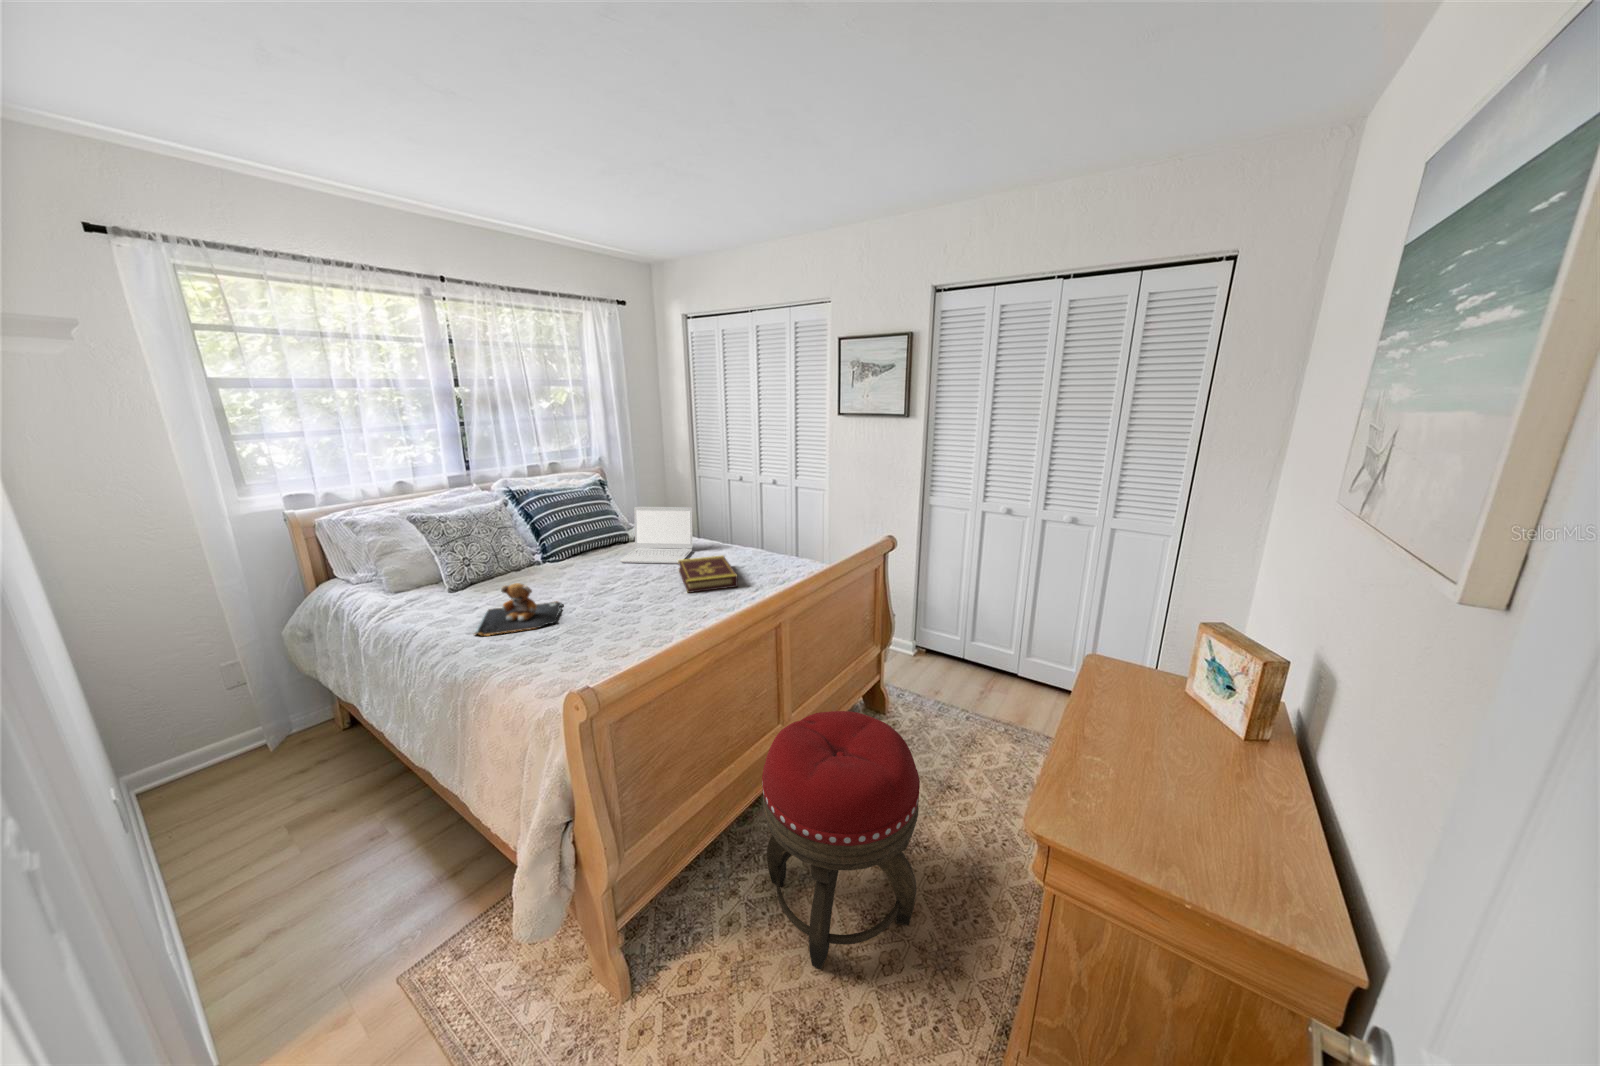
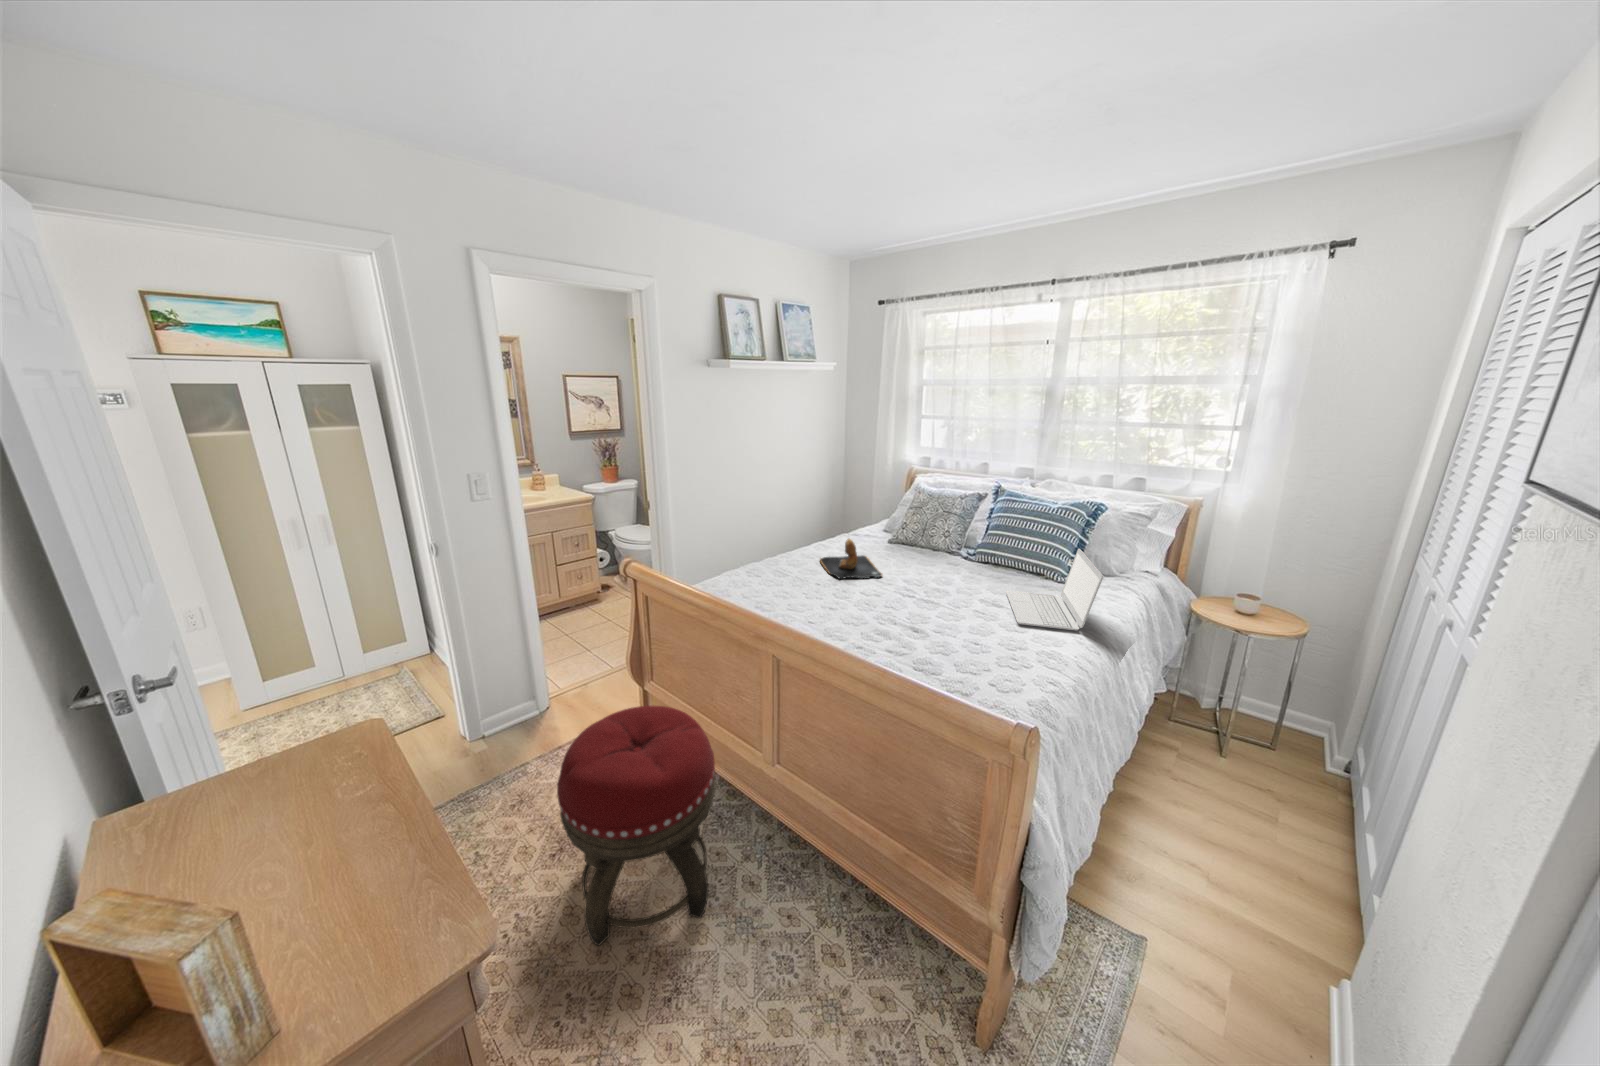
book: present [678,556,738,593] -> none [915,611,1026,660]

